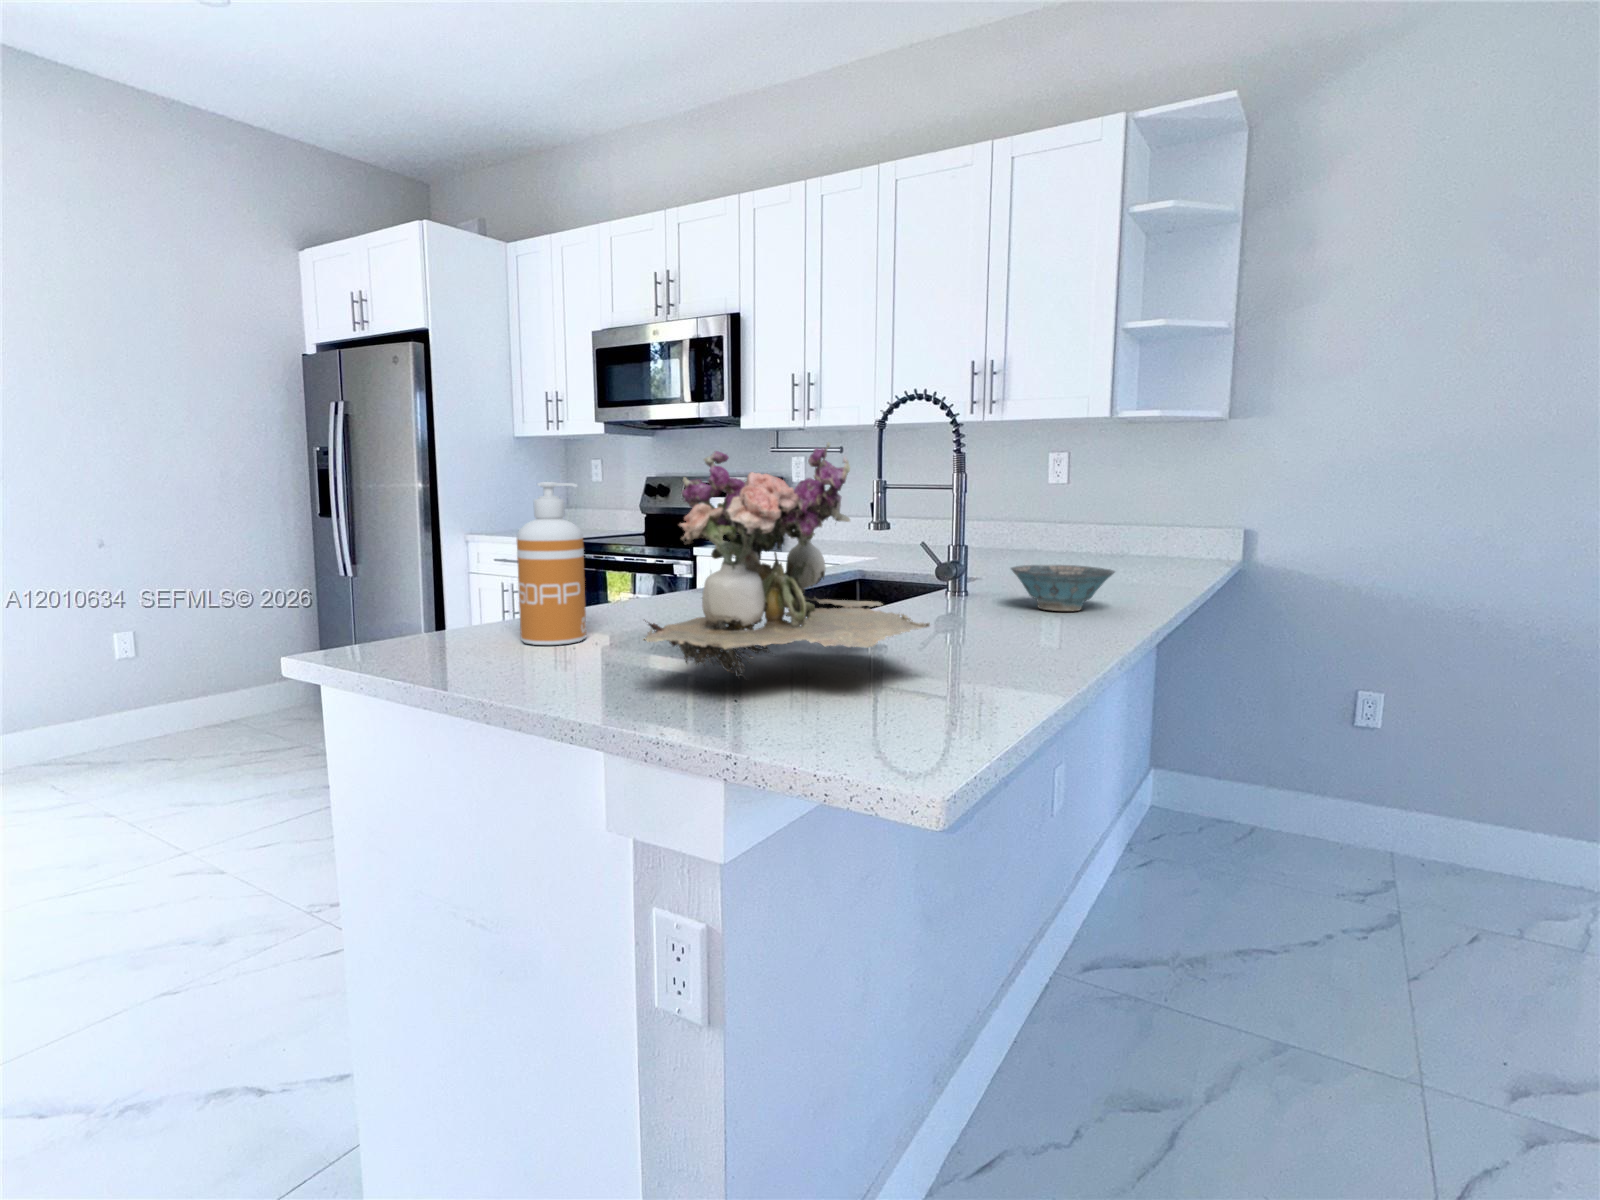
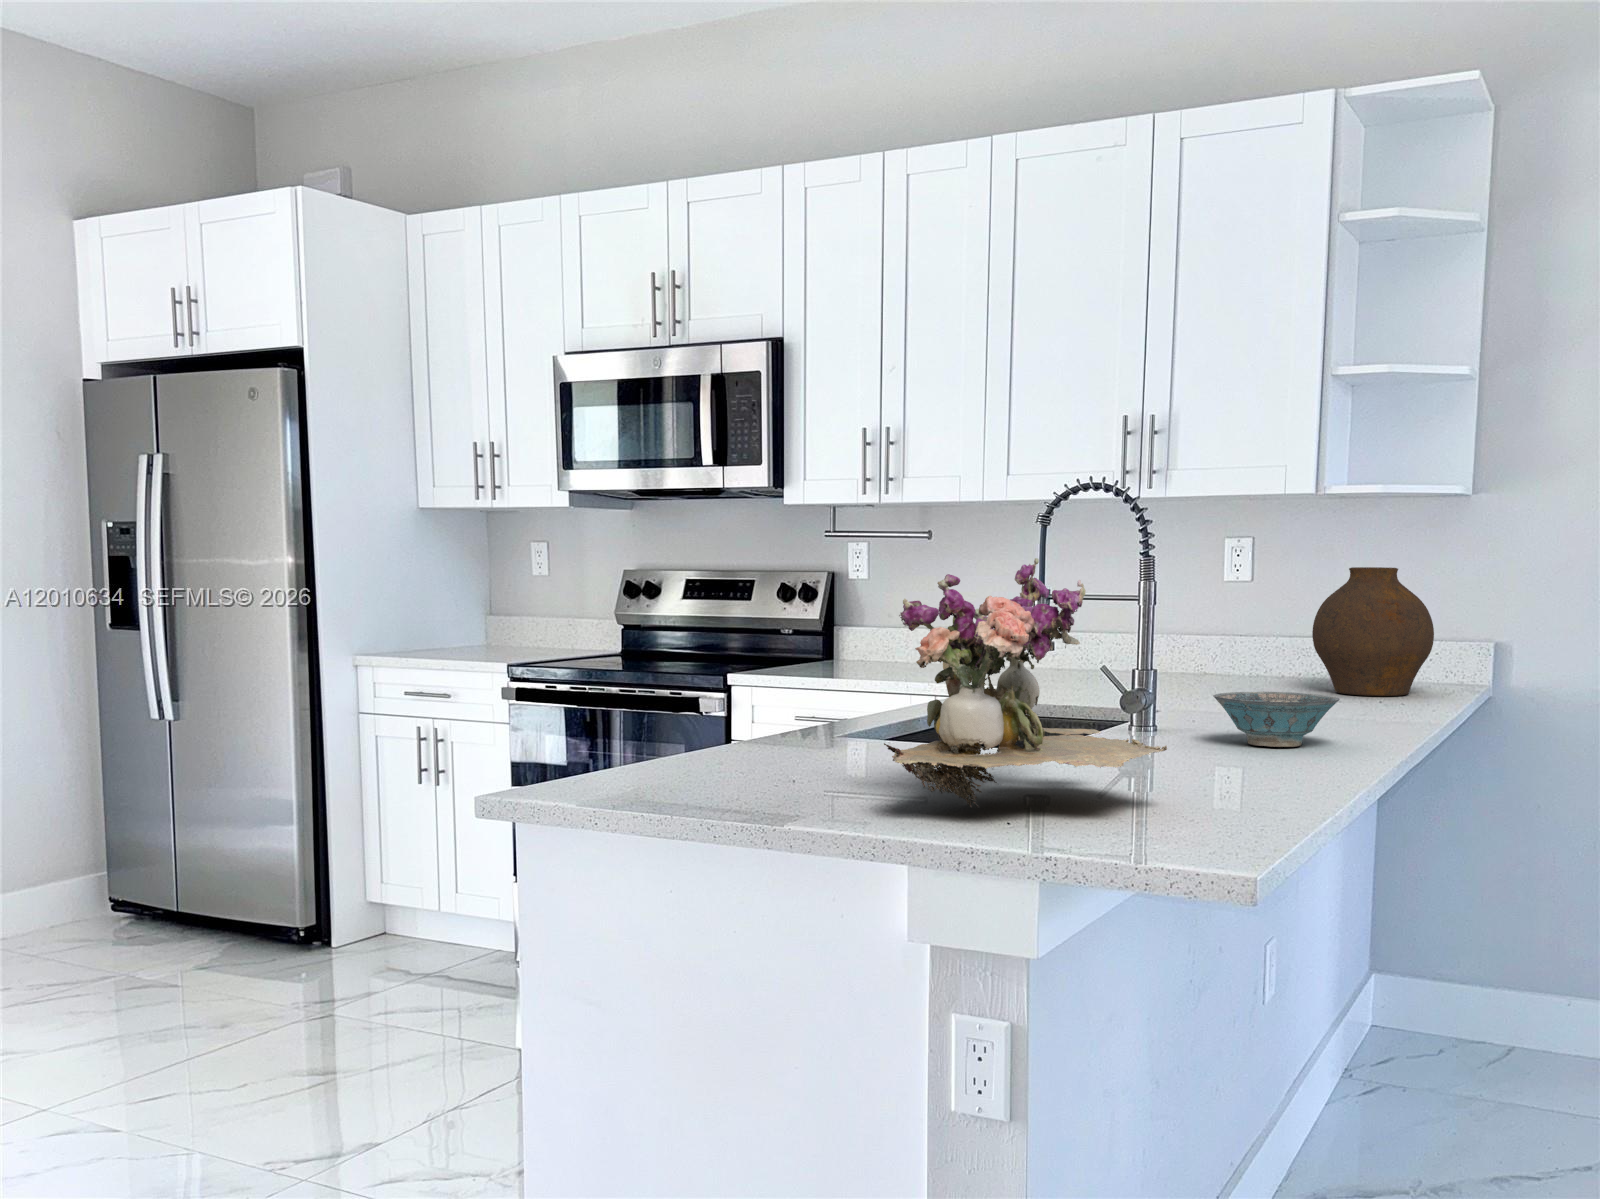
vase: none [1104,470,1195,566] -> present [1312,567,1434,696]
soap dispenser: present [517,482,586,645] -> none [681,599,752,782]

